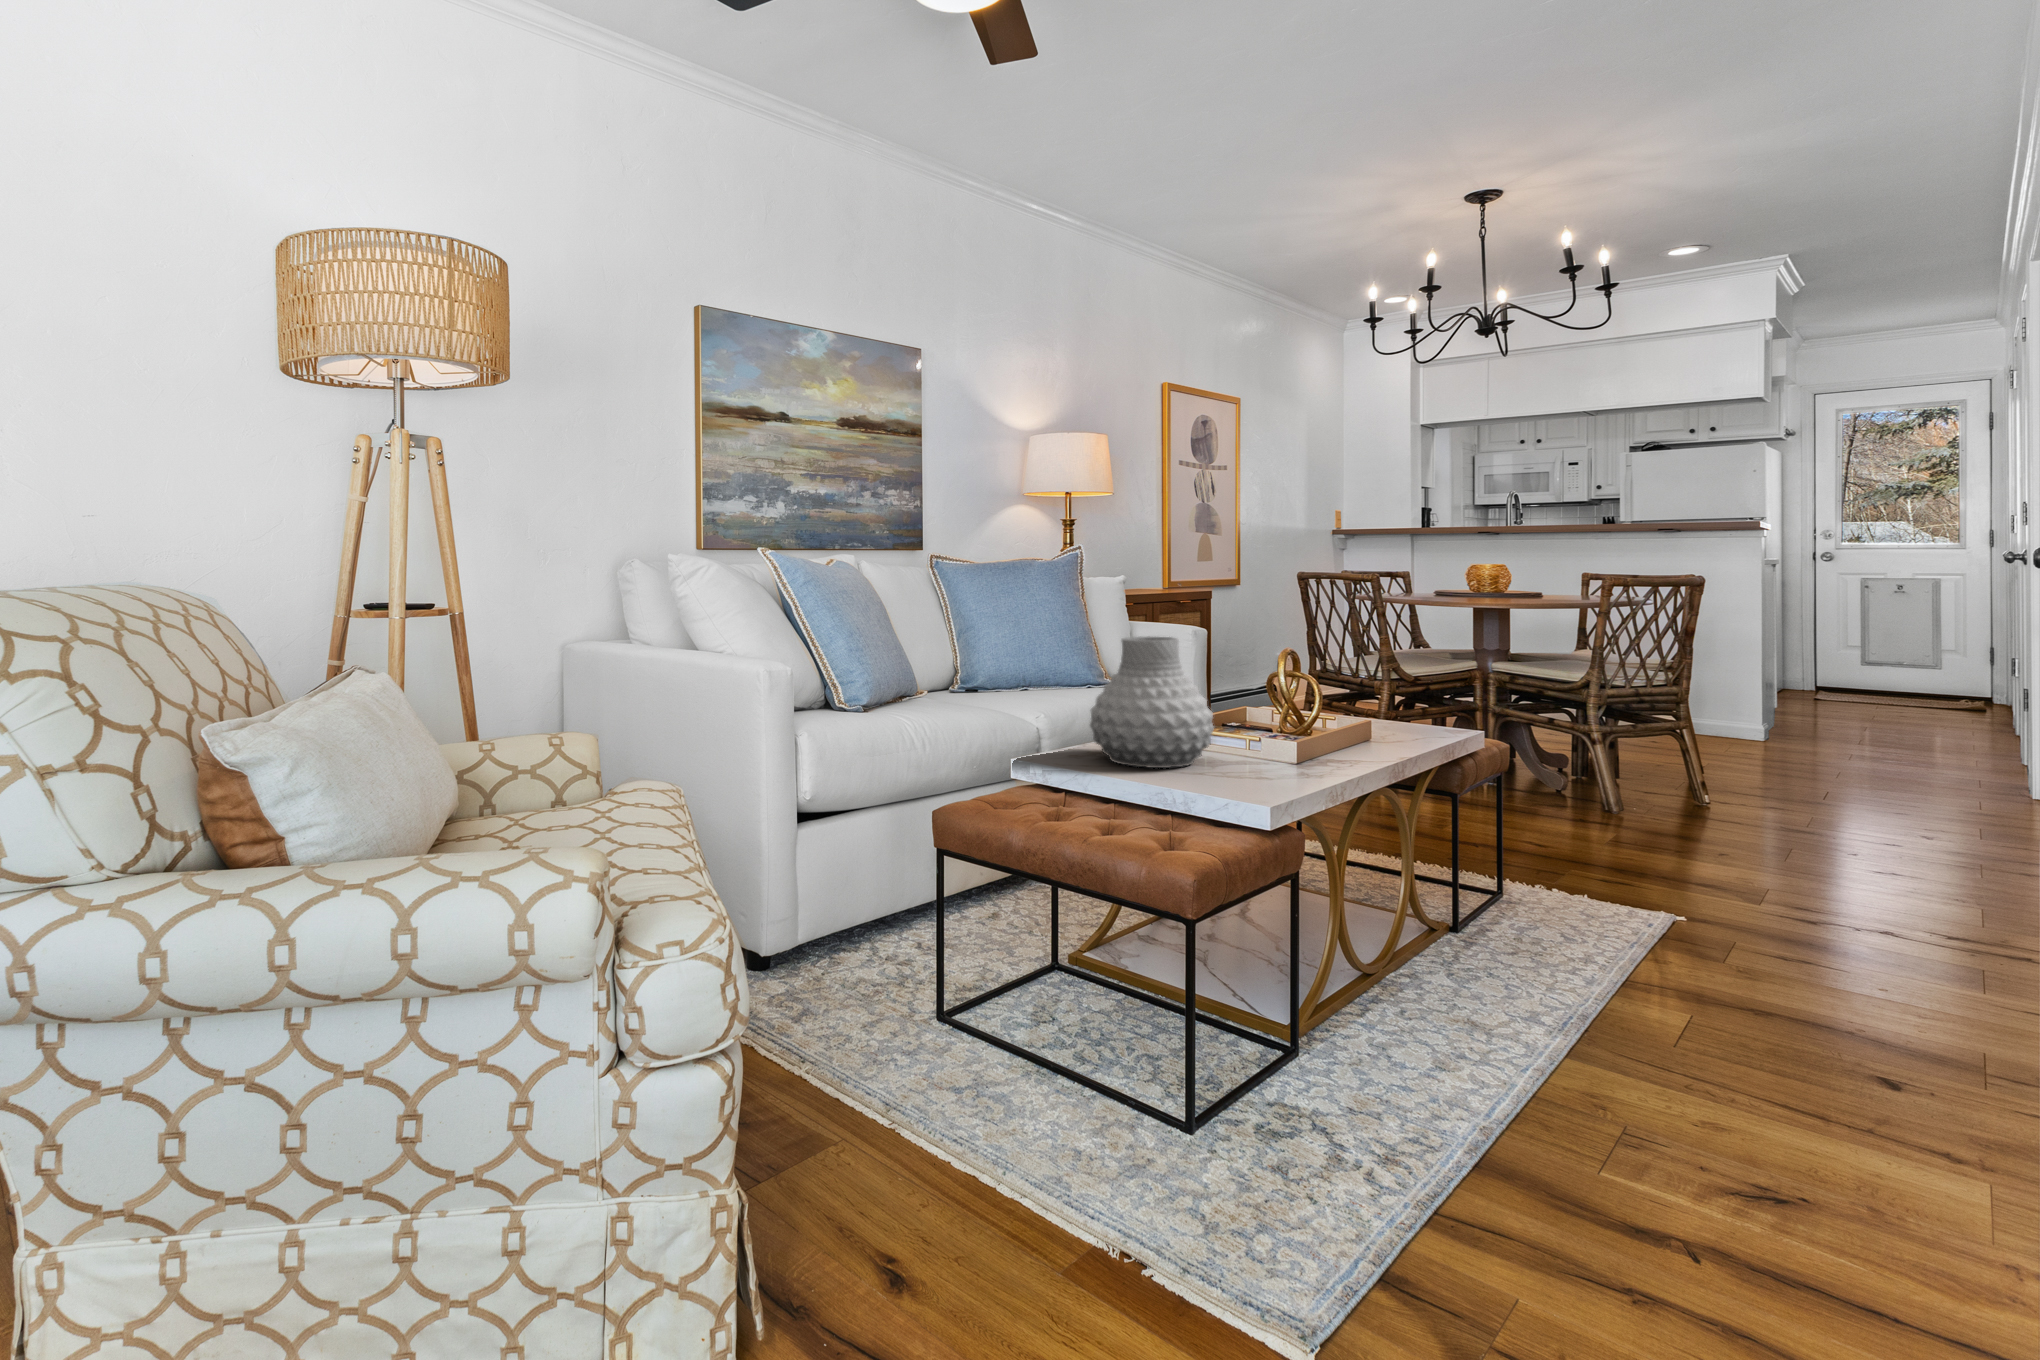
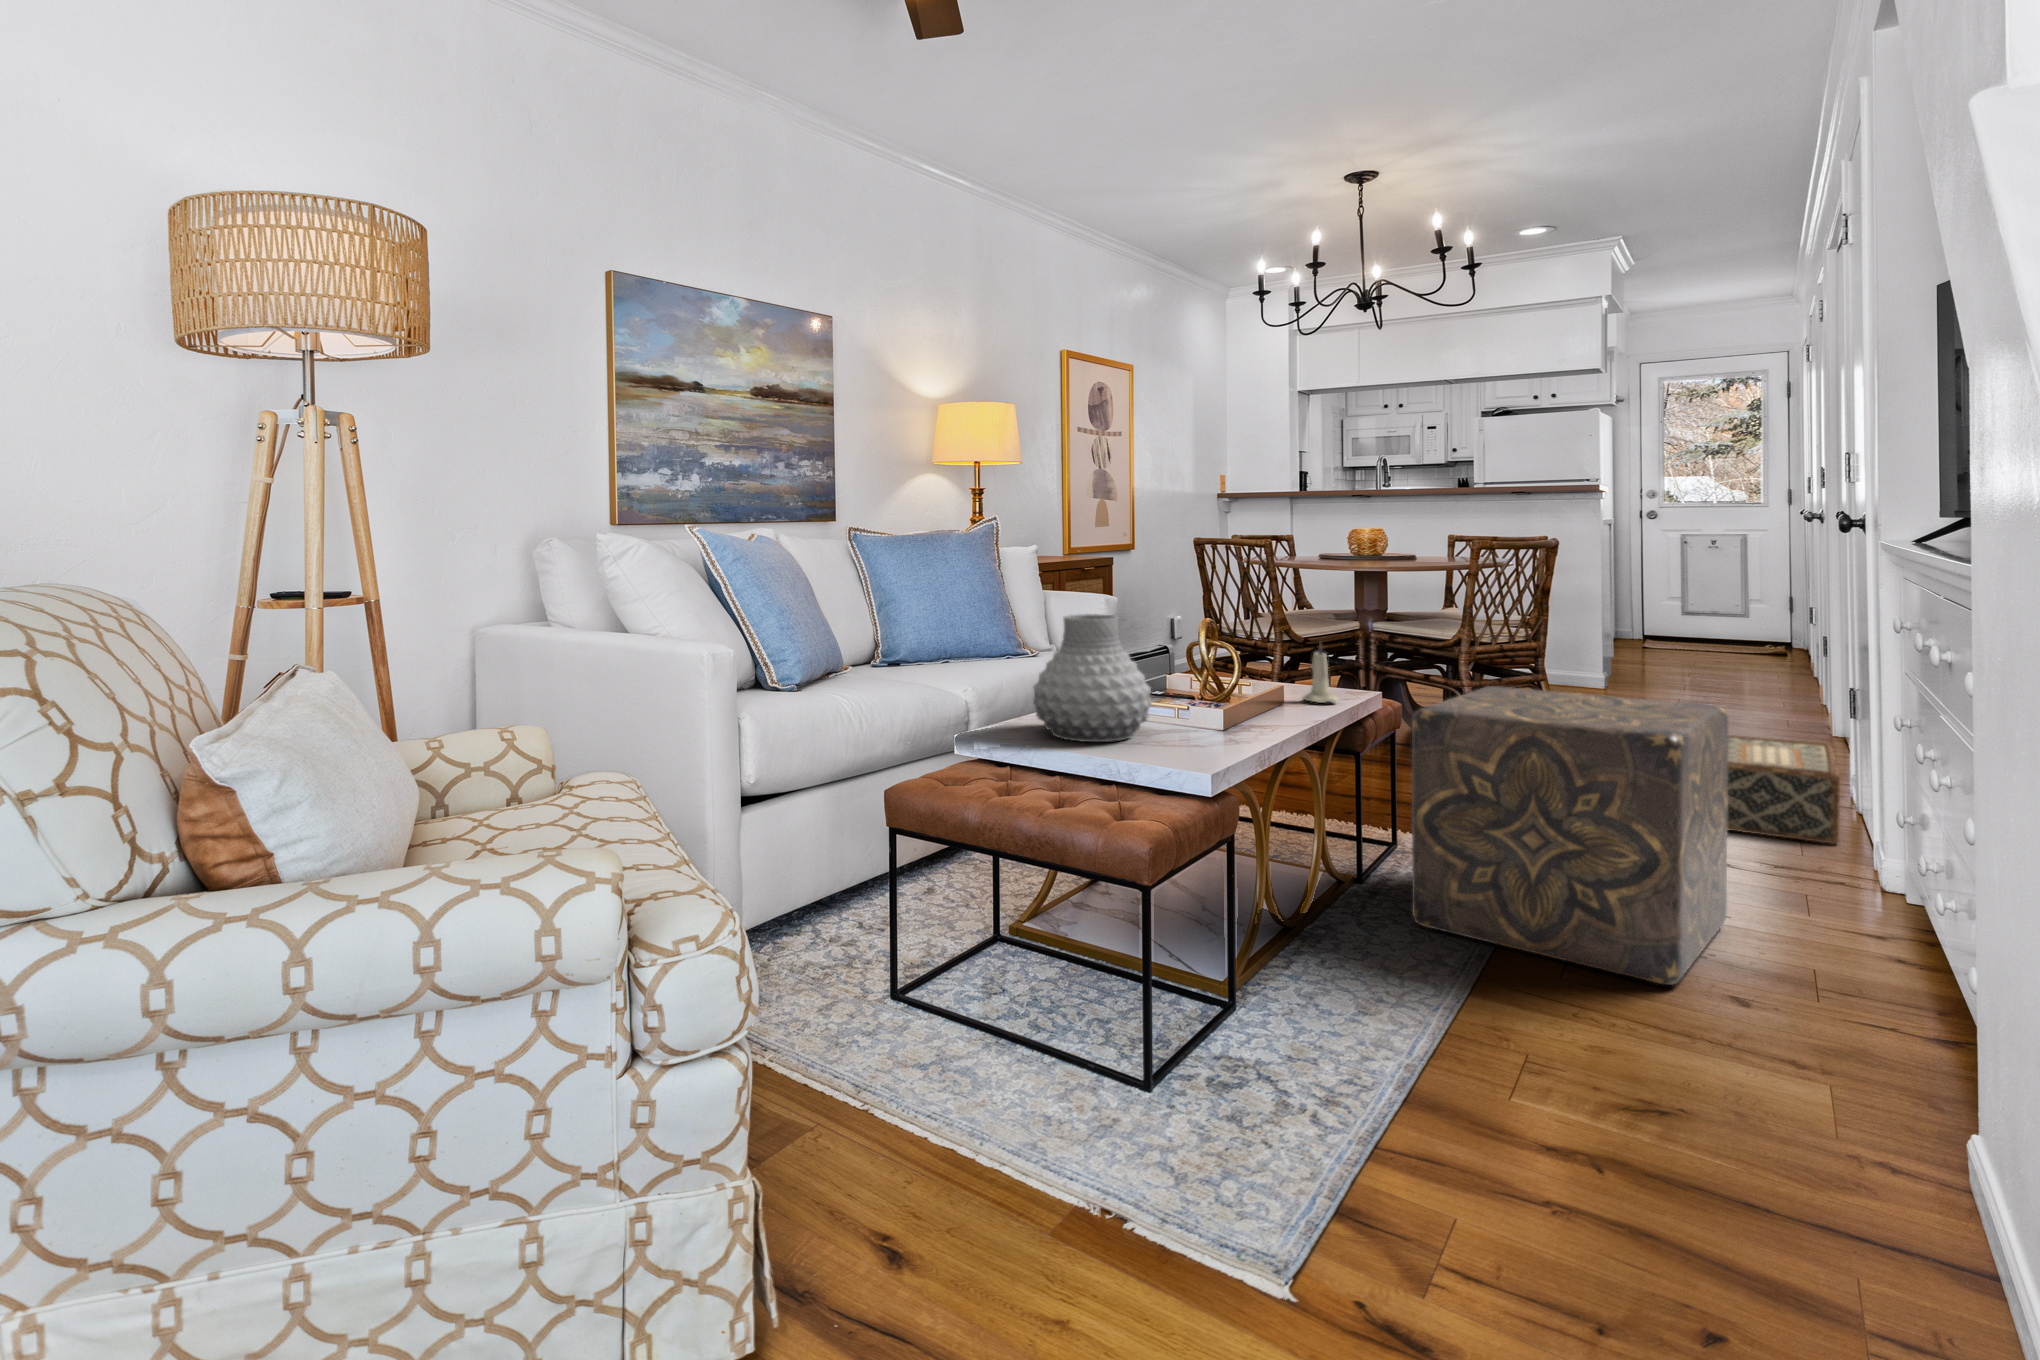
candle: none [1390,670,1430,736] -> present [1304,644,1339,703]
ottoman: none [1508,724,1882,1058] -> present [1412,686,1728,985]
woven basket: none [1874,788,2034,914] -> present [1727,735,1840,844]

